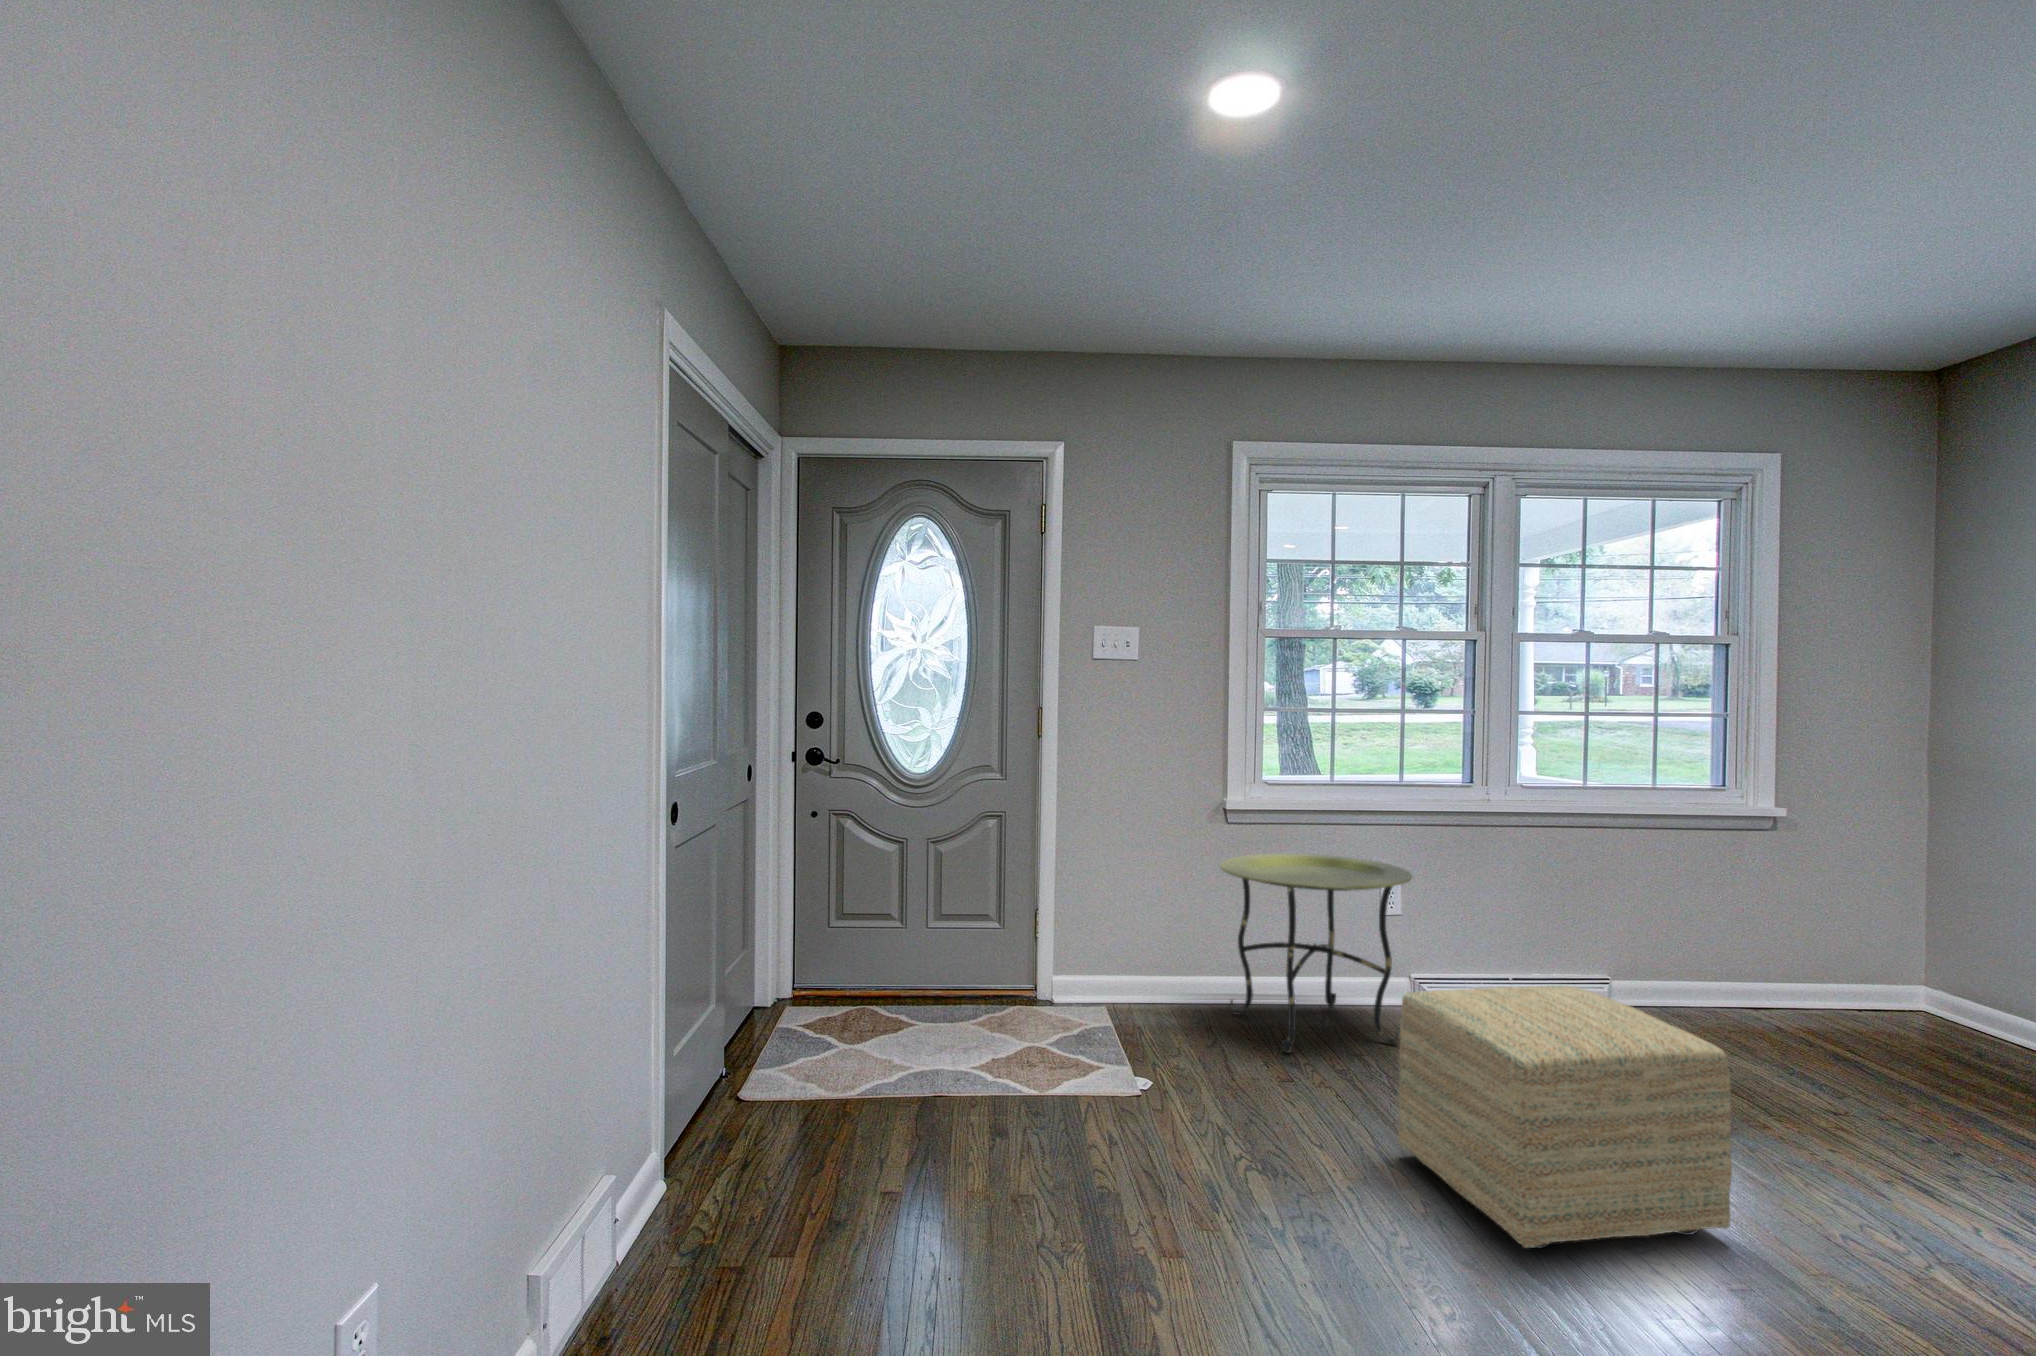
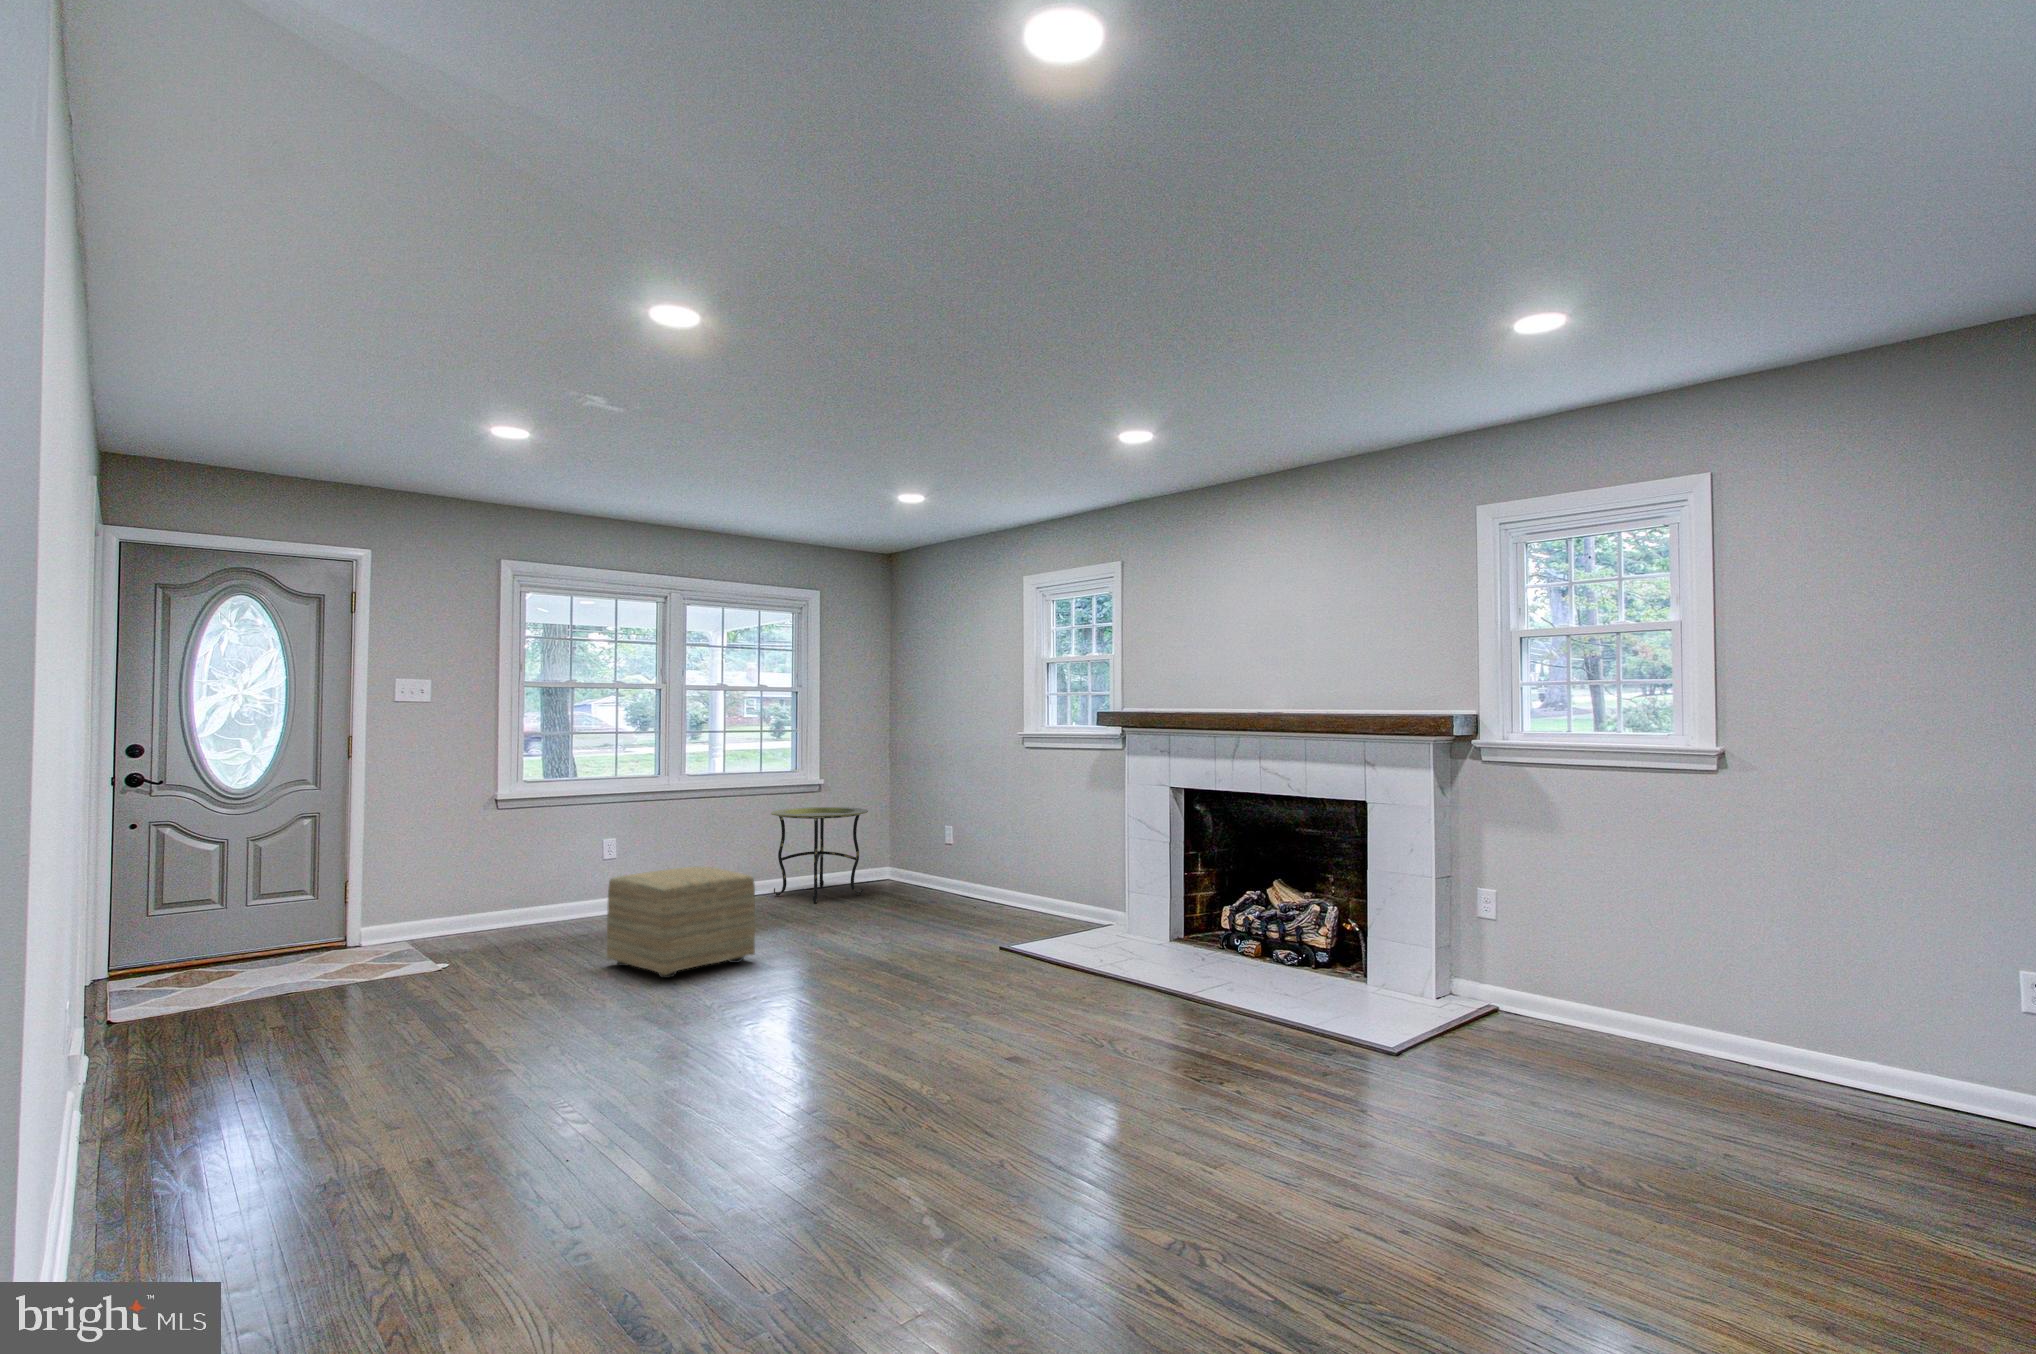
side table: present [1220,854,1413,1053] -> present [771,807,868,903]

